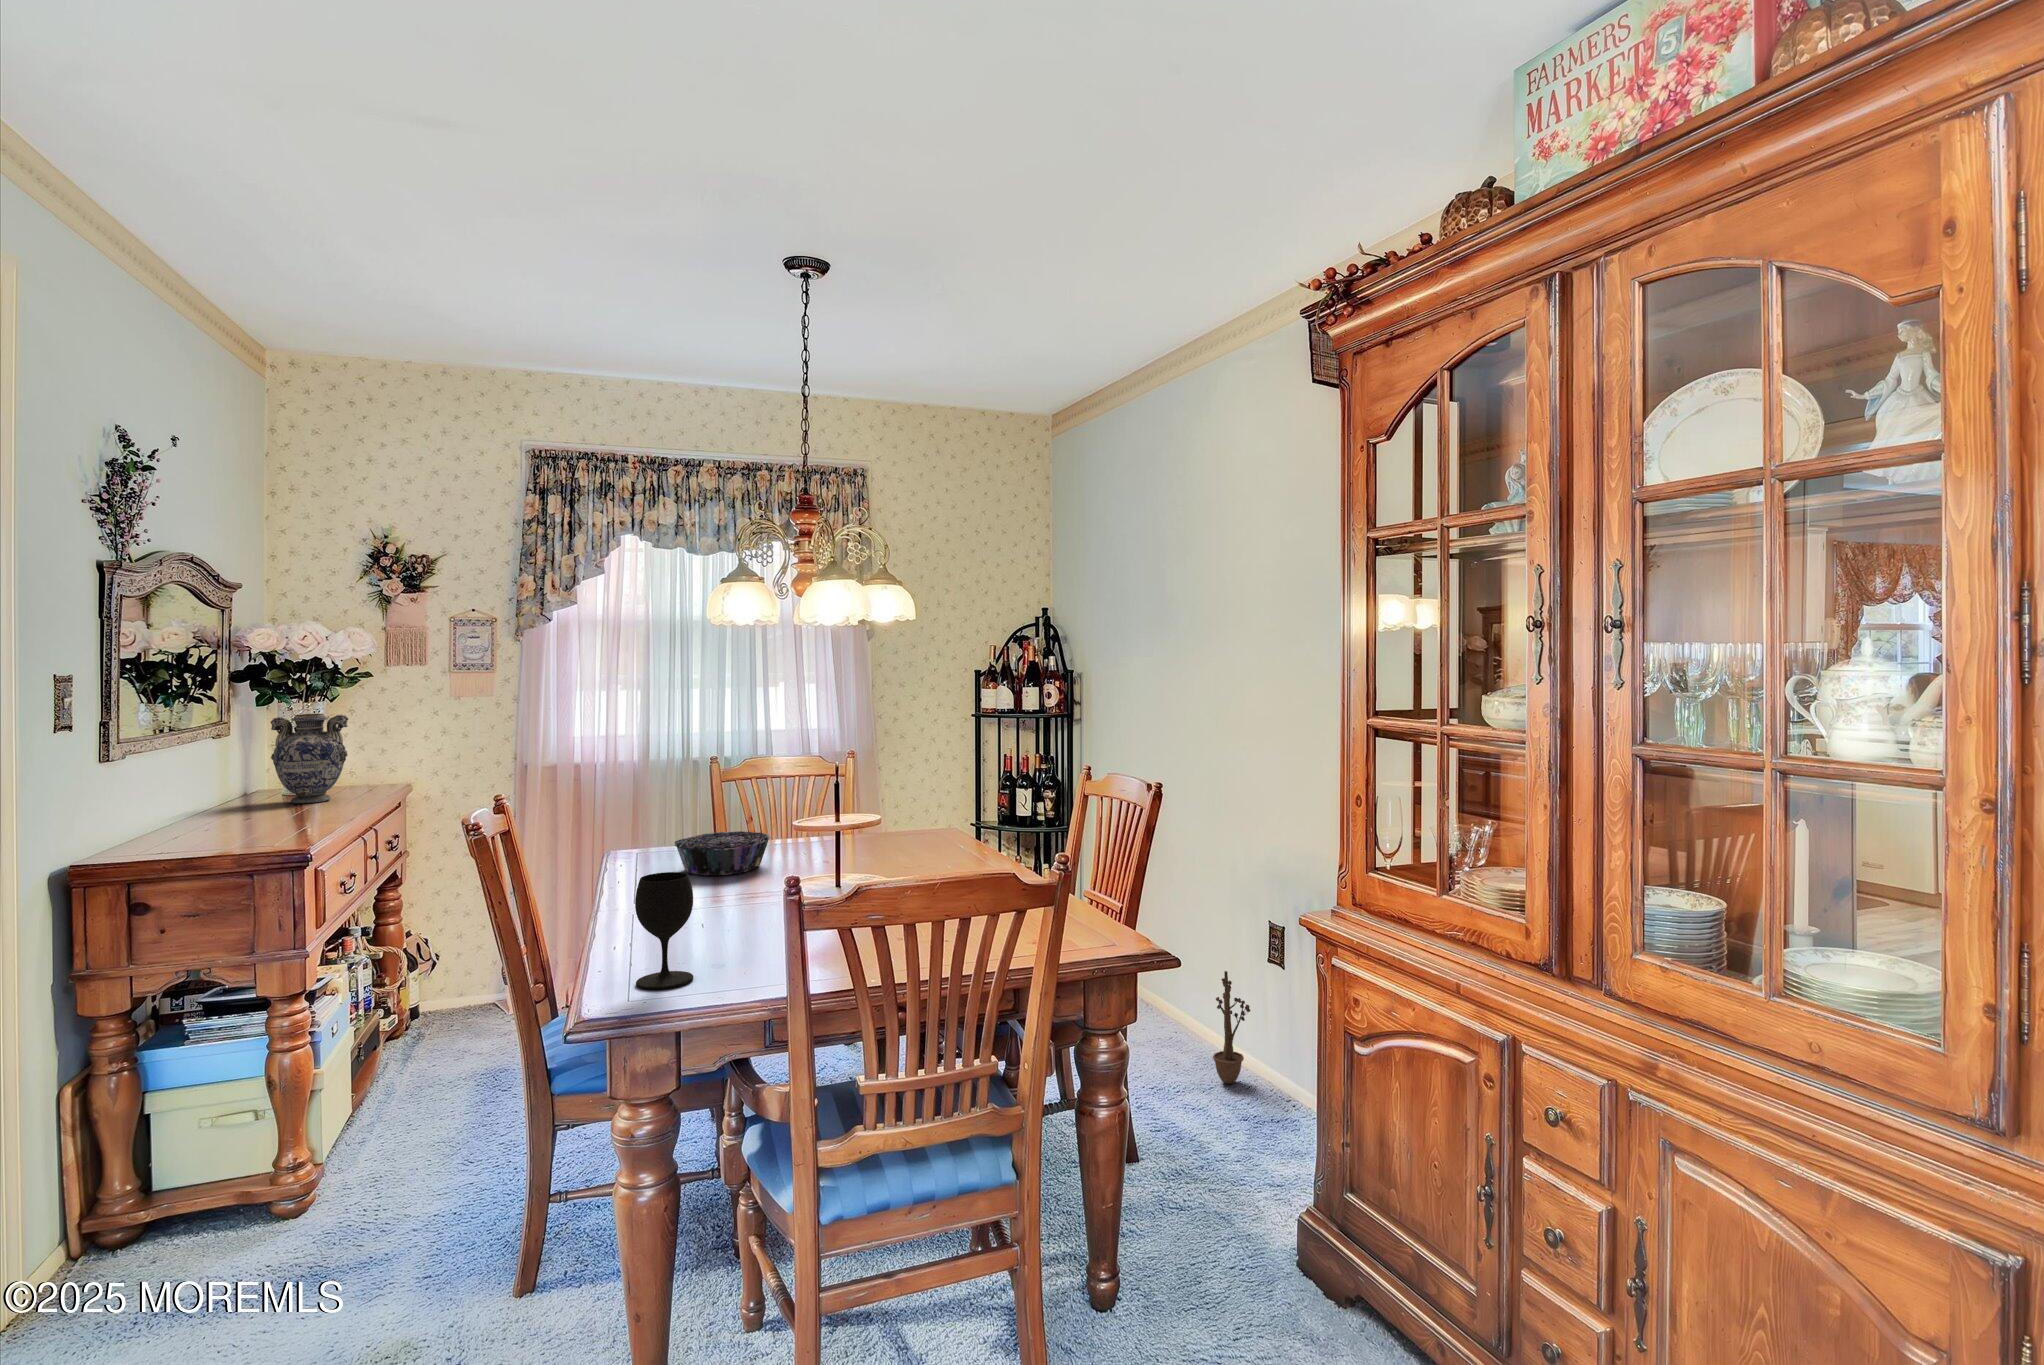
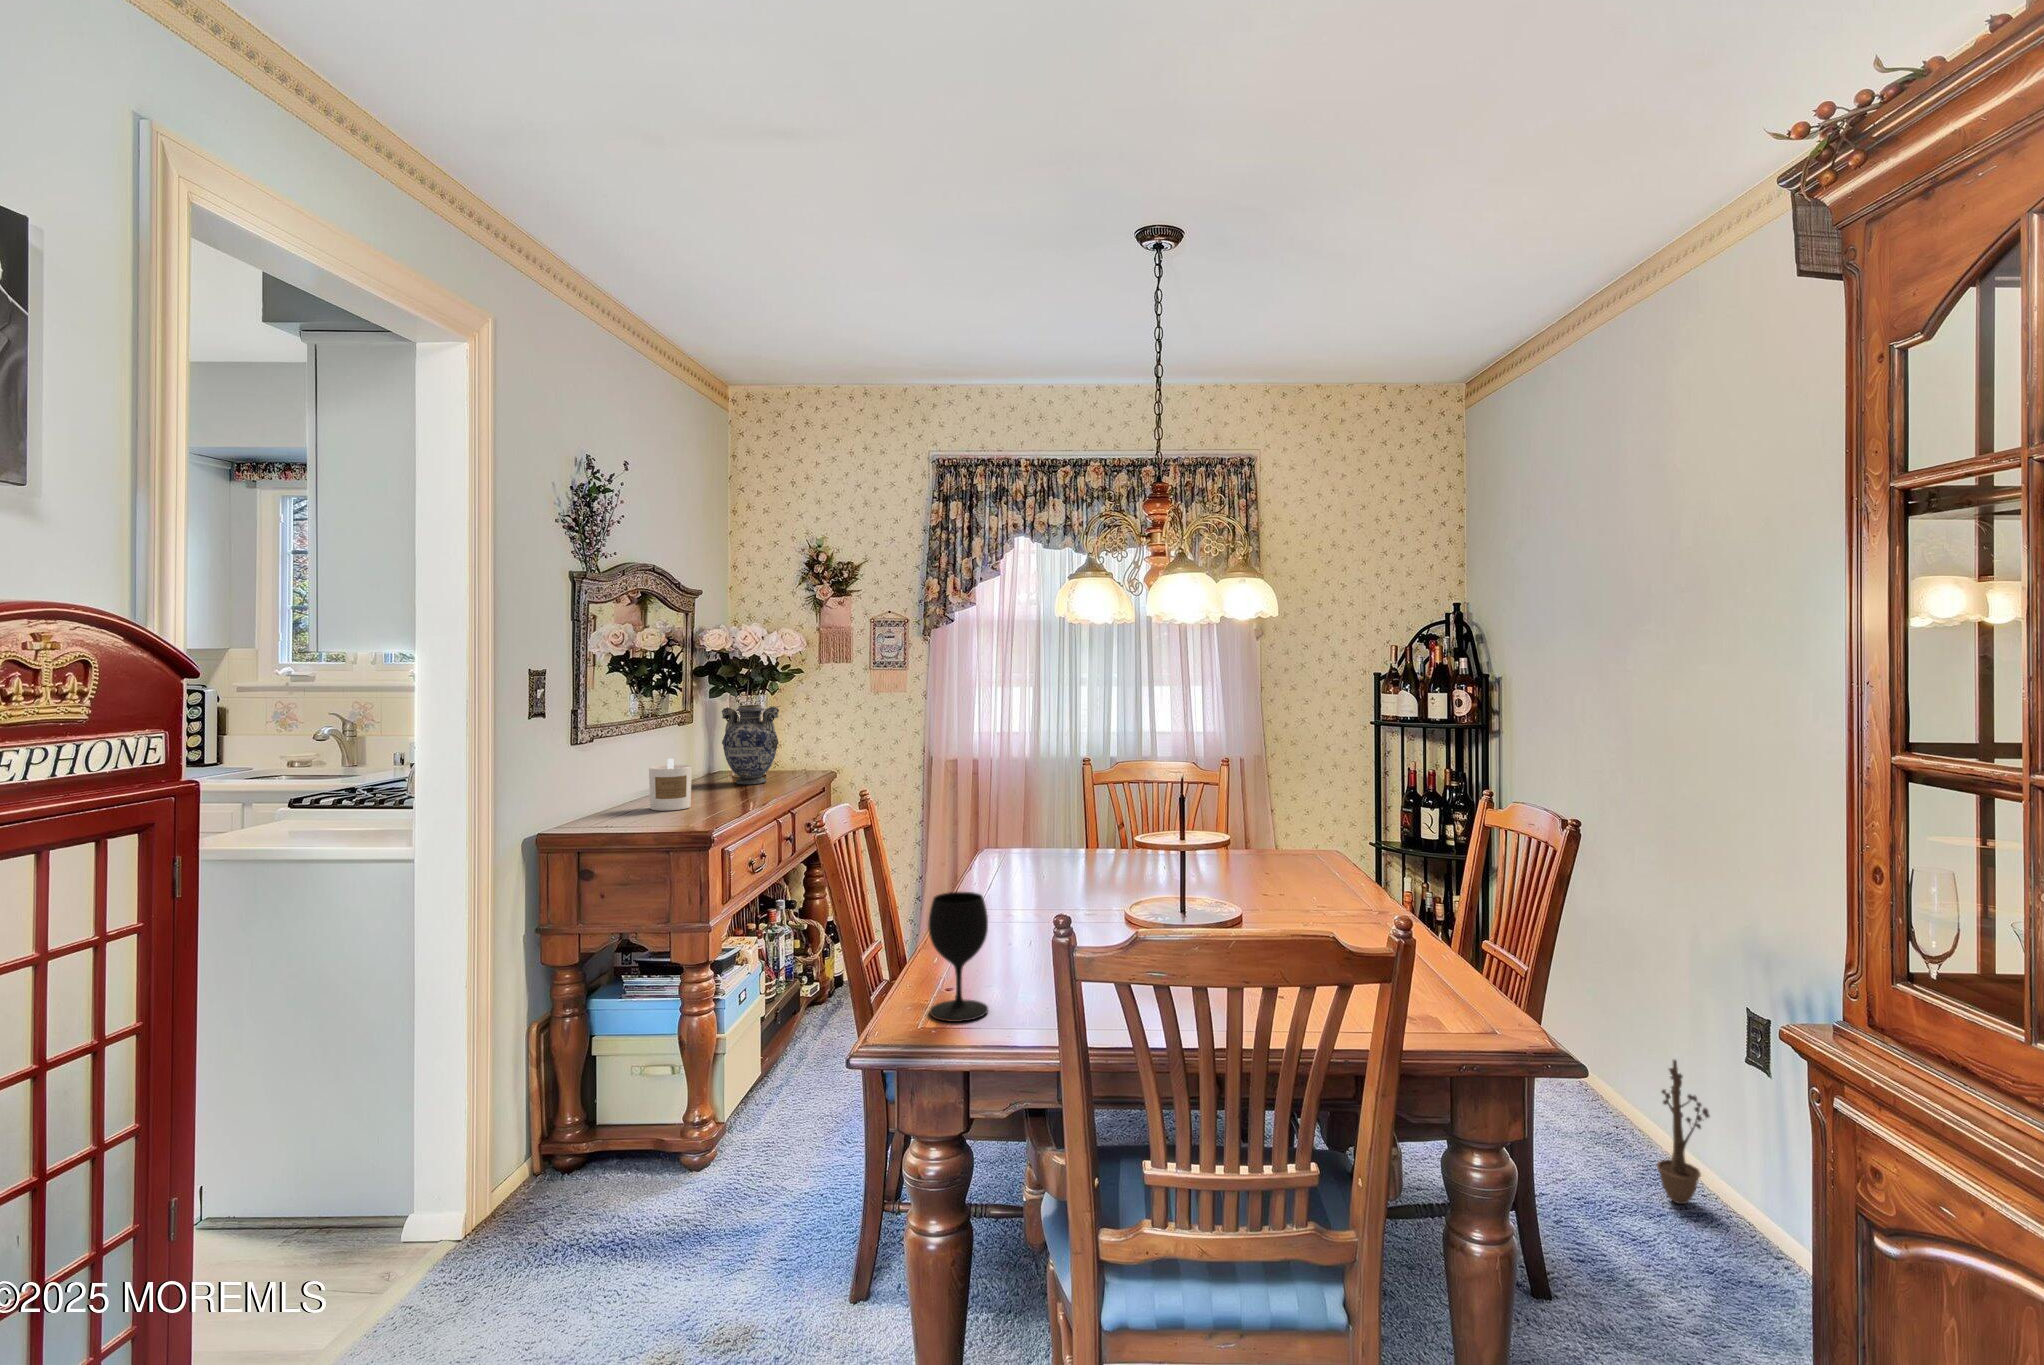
candle: none [200,775,257,834] -> present [649,759,692,811]
decorative bowl: present [674,831,770,876] -> none [1027,839,1123,886]

